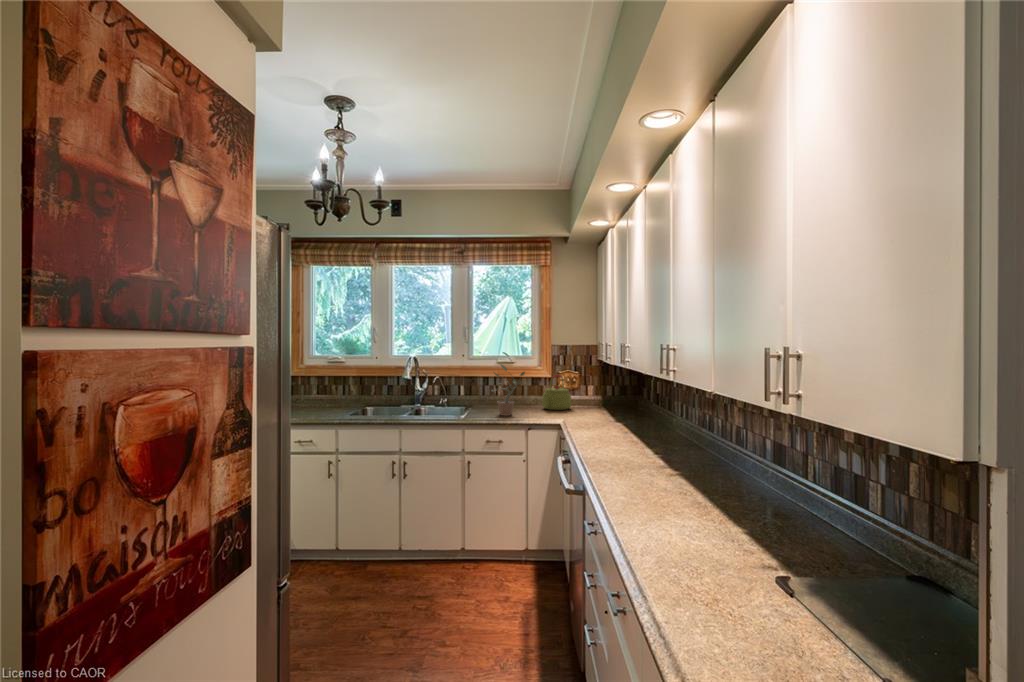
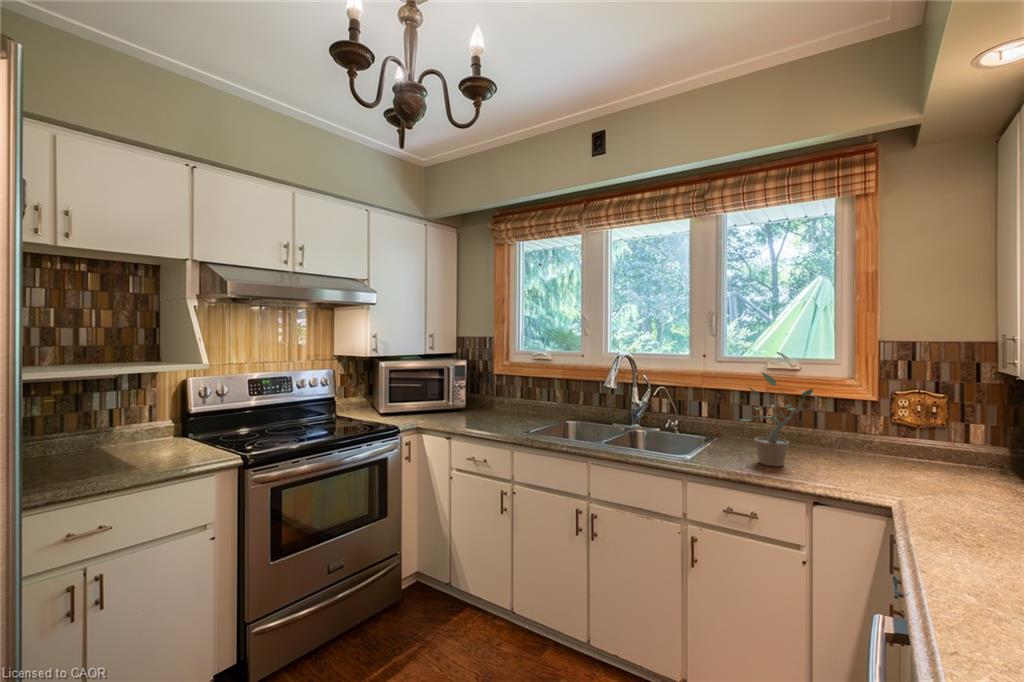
kettle: present [542,375,571,410] -> none [855,397,926,466]

